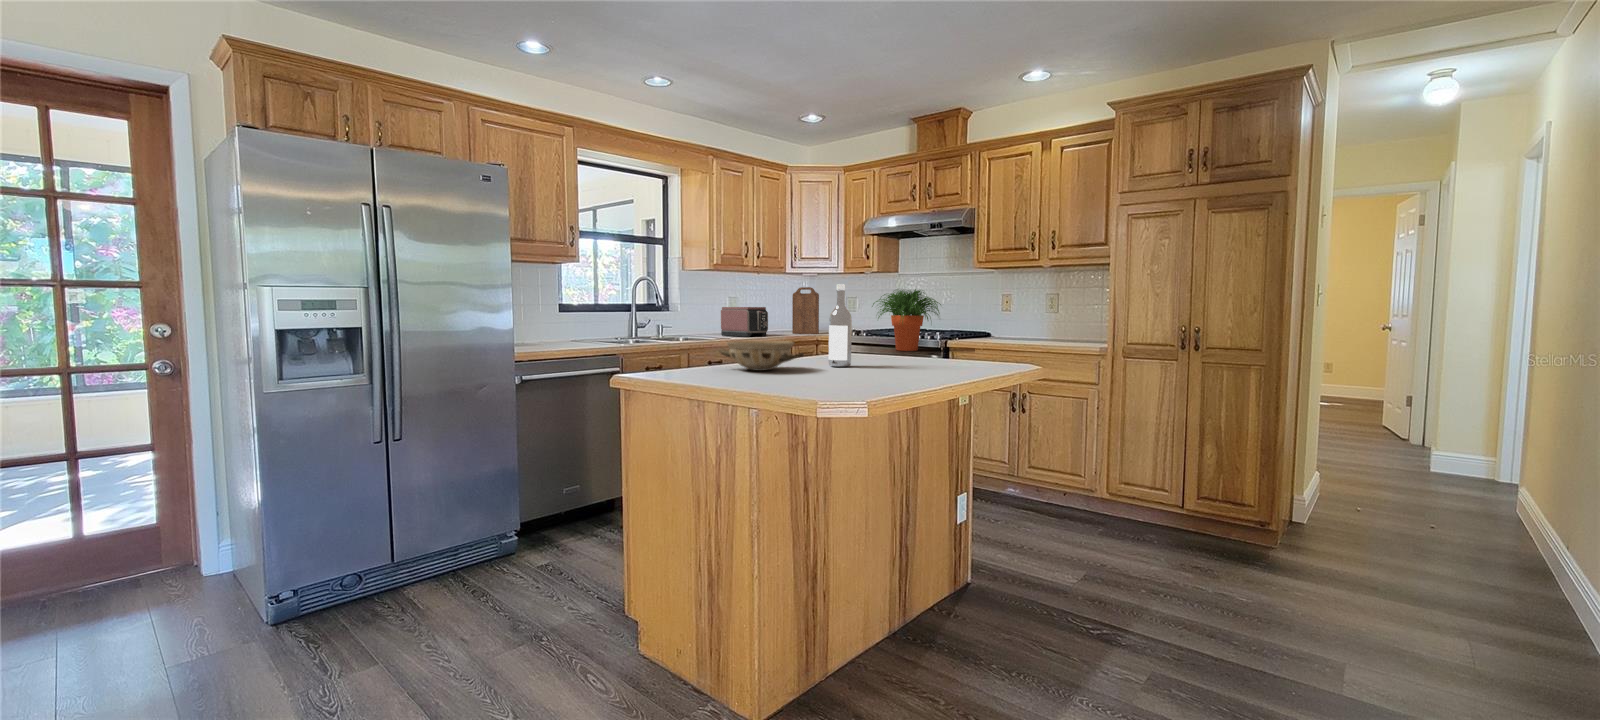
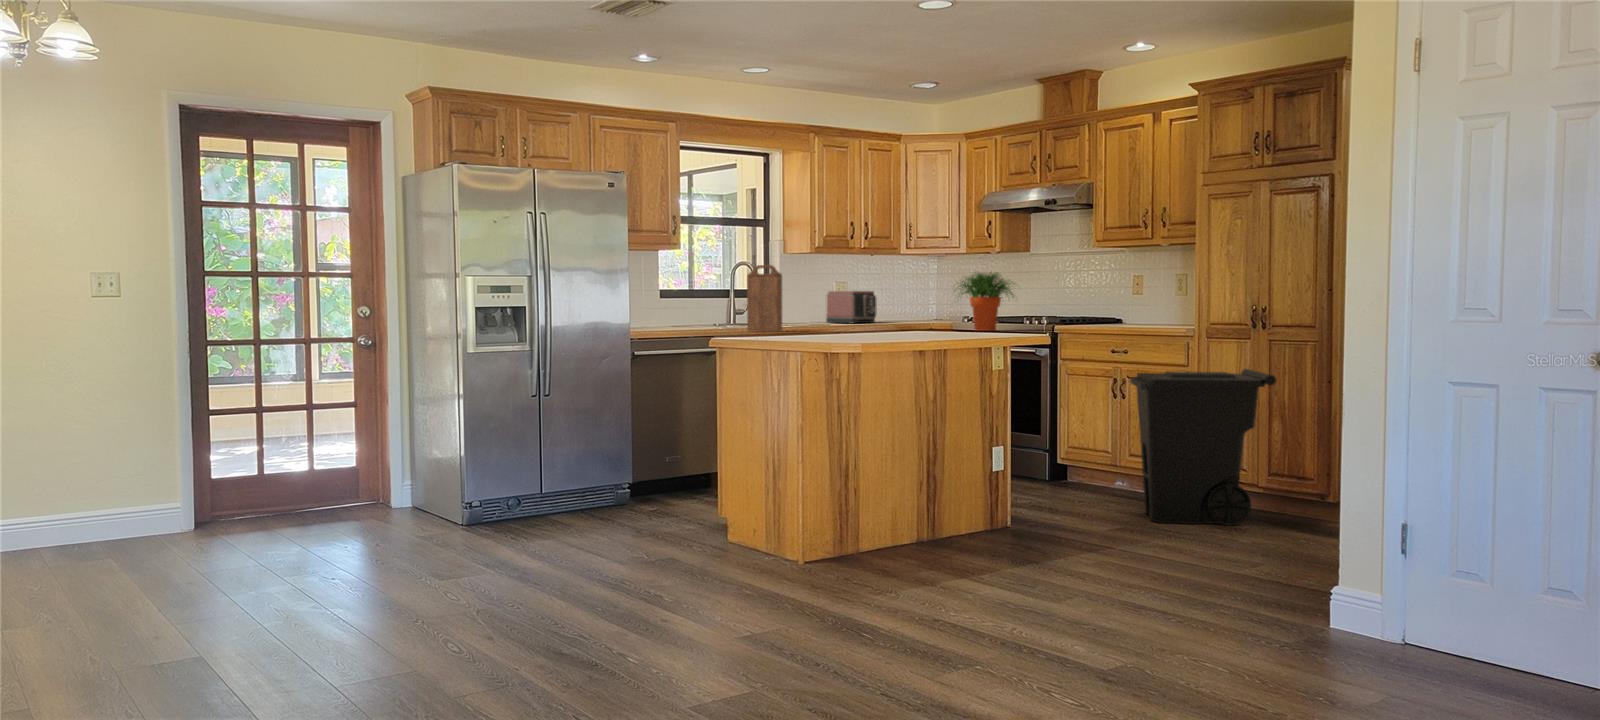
wine bottle: present [829,284,852,367] -> none [884,270,902,337]
cutting board: present [792,287,819,334] -> present [747,265,782,332]
ceramic bowl: present [719,341,804,371] -> none [794,316,858,339]
trash can: none [1061,389,1242,560] -> present [1130,369,1276,525]

